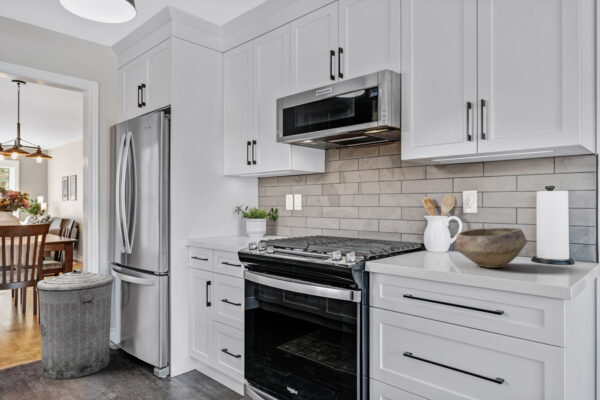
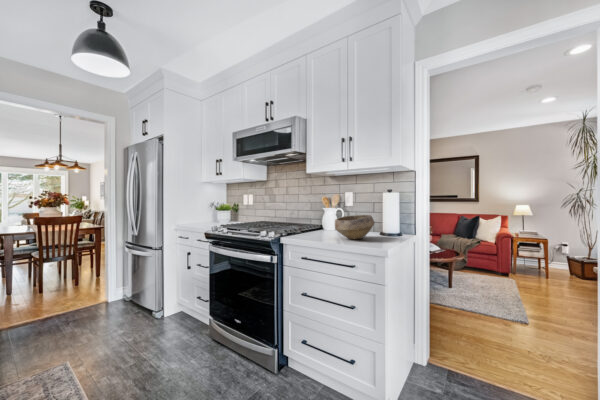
trash can: present [37,269,114,379] -> none [68,247,126,322]

